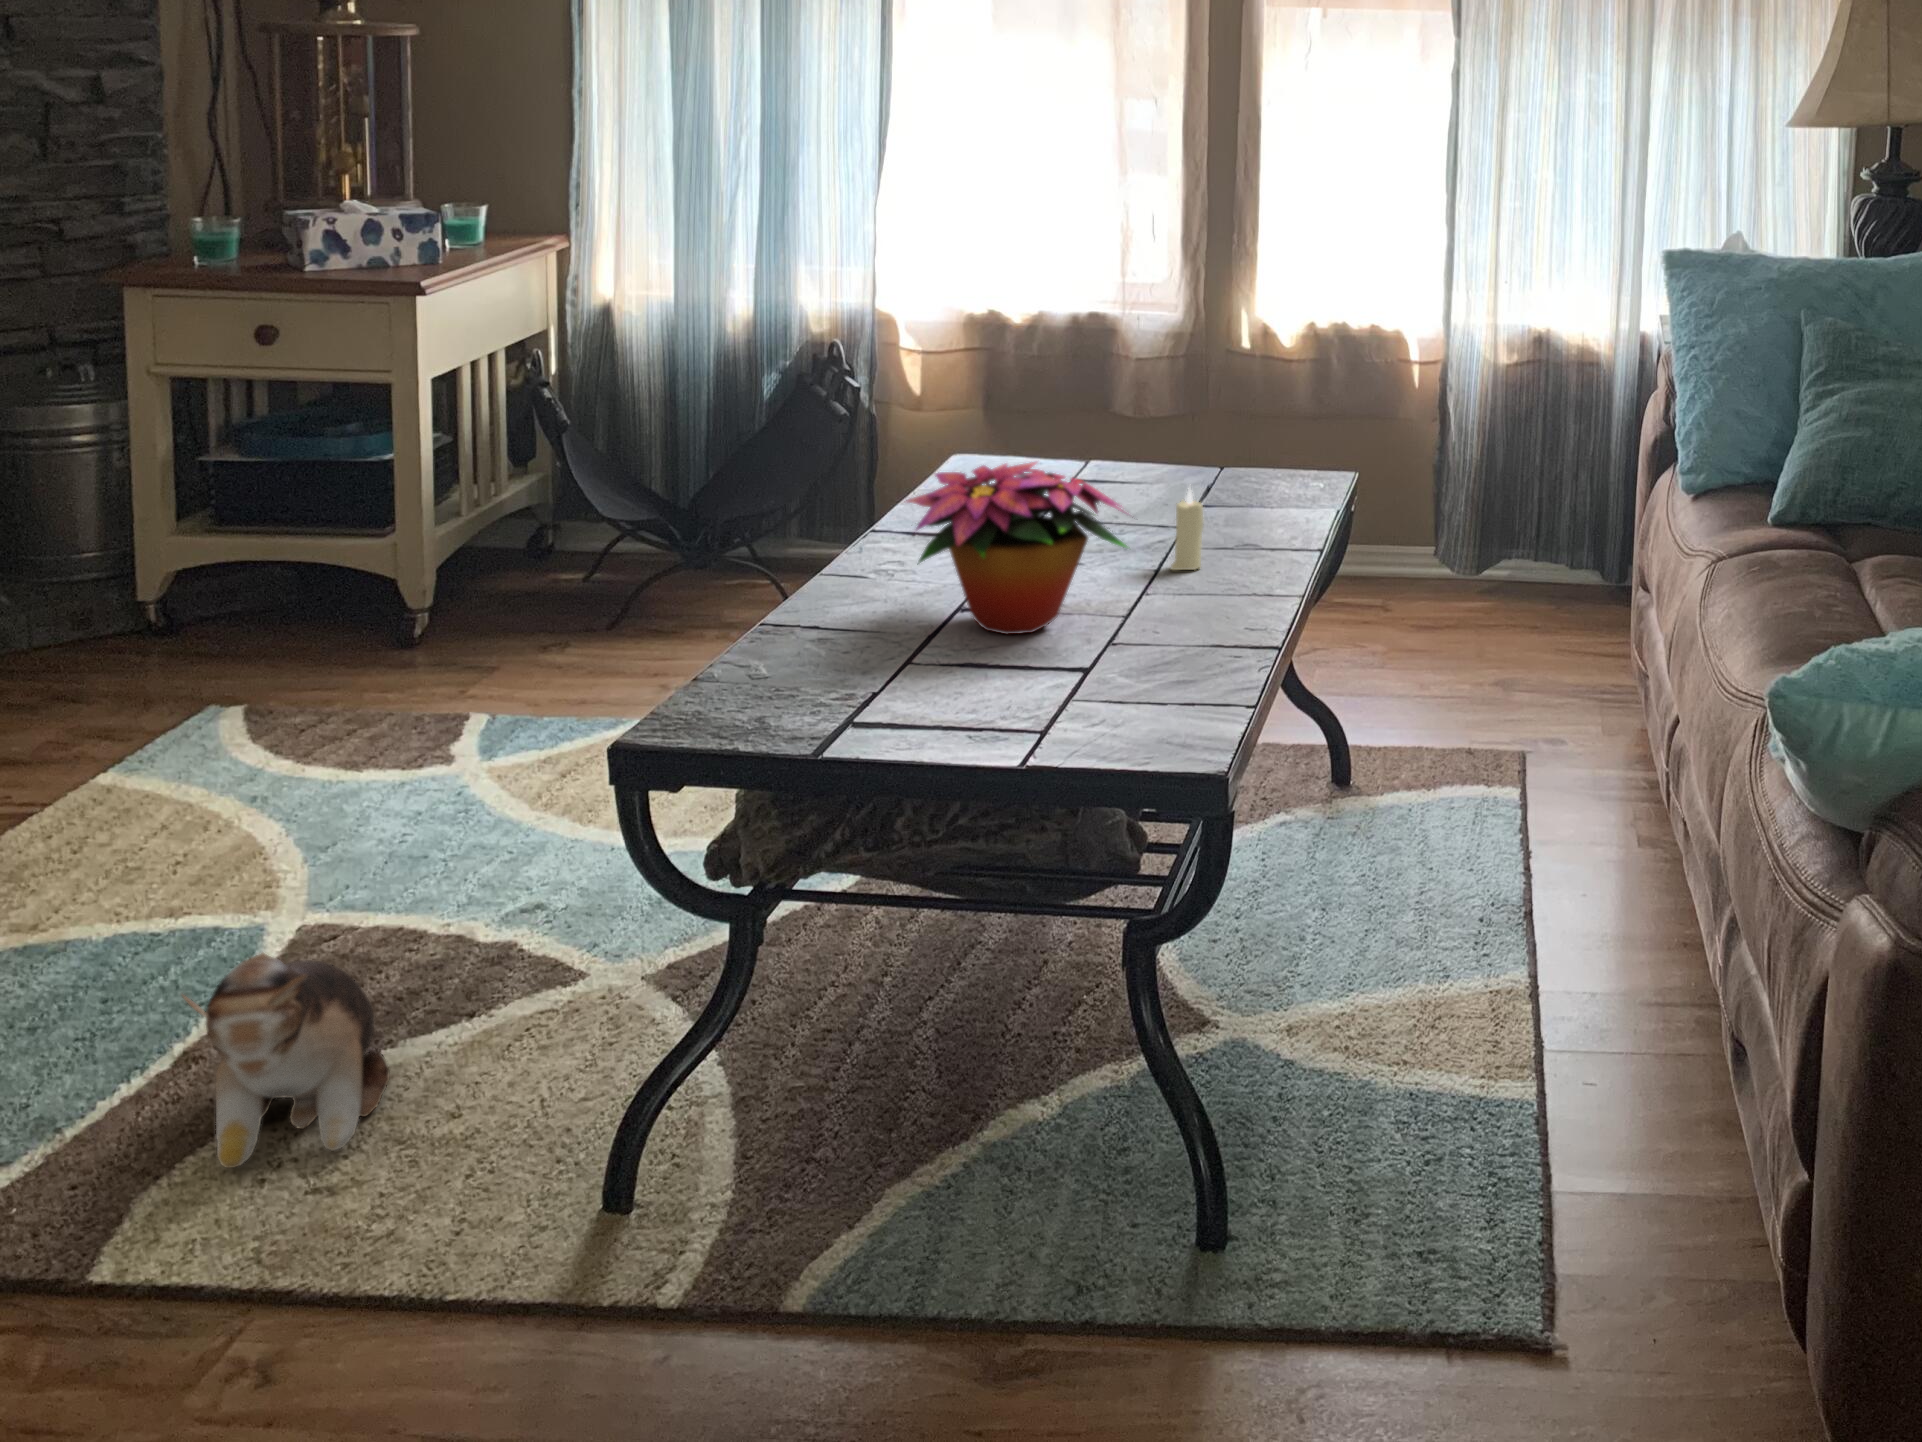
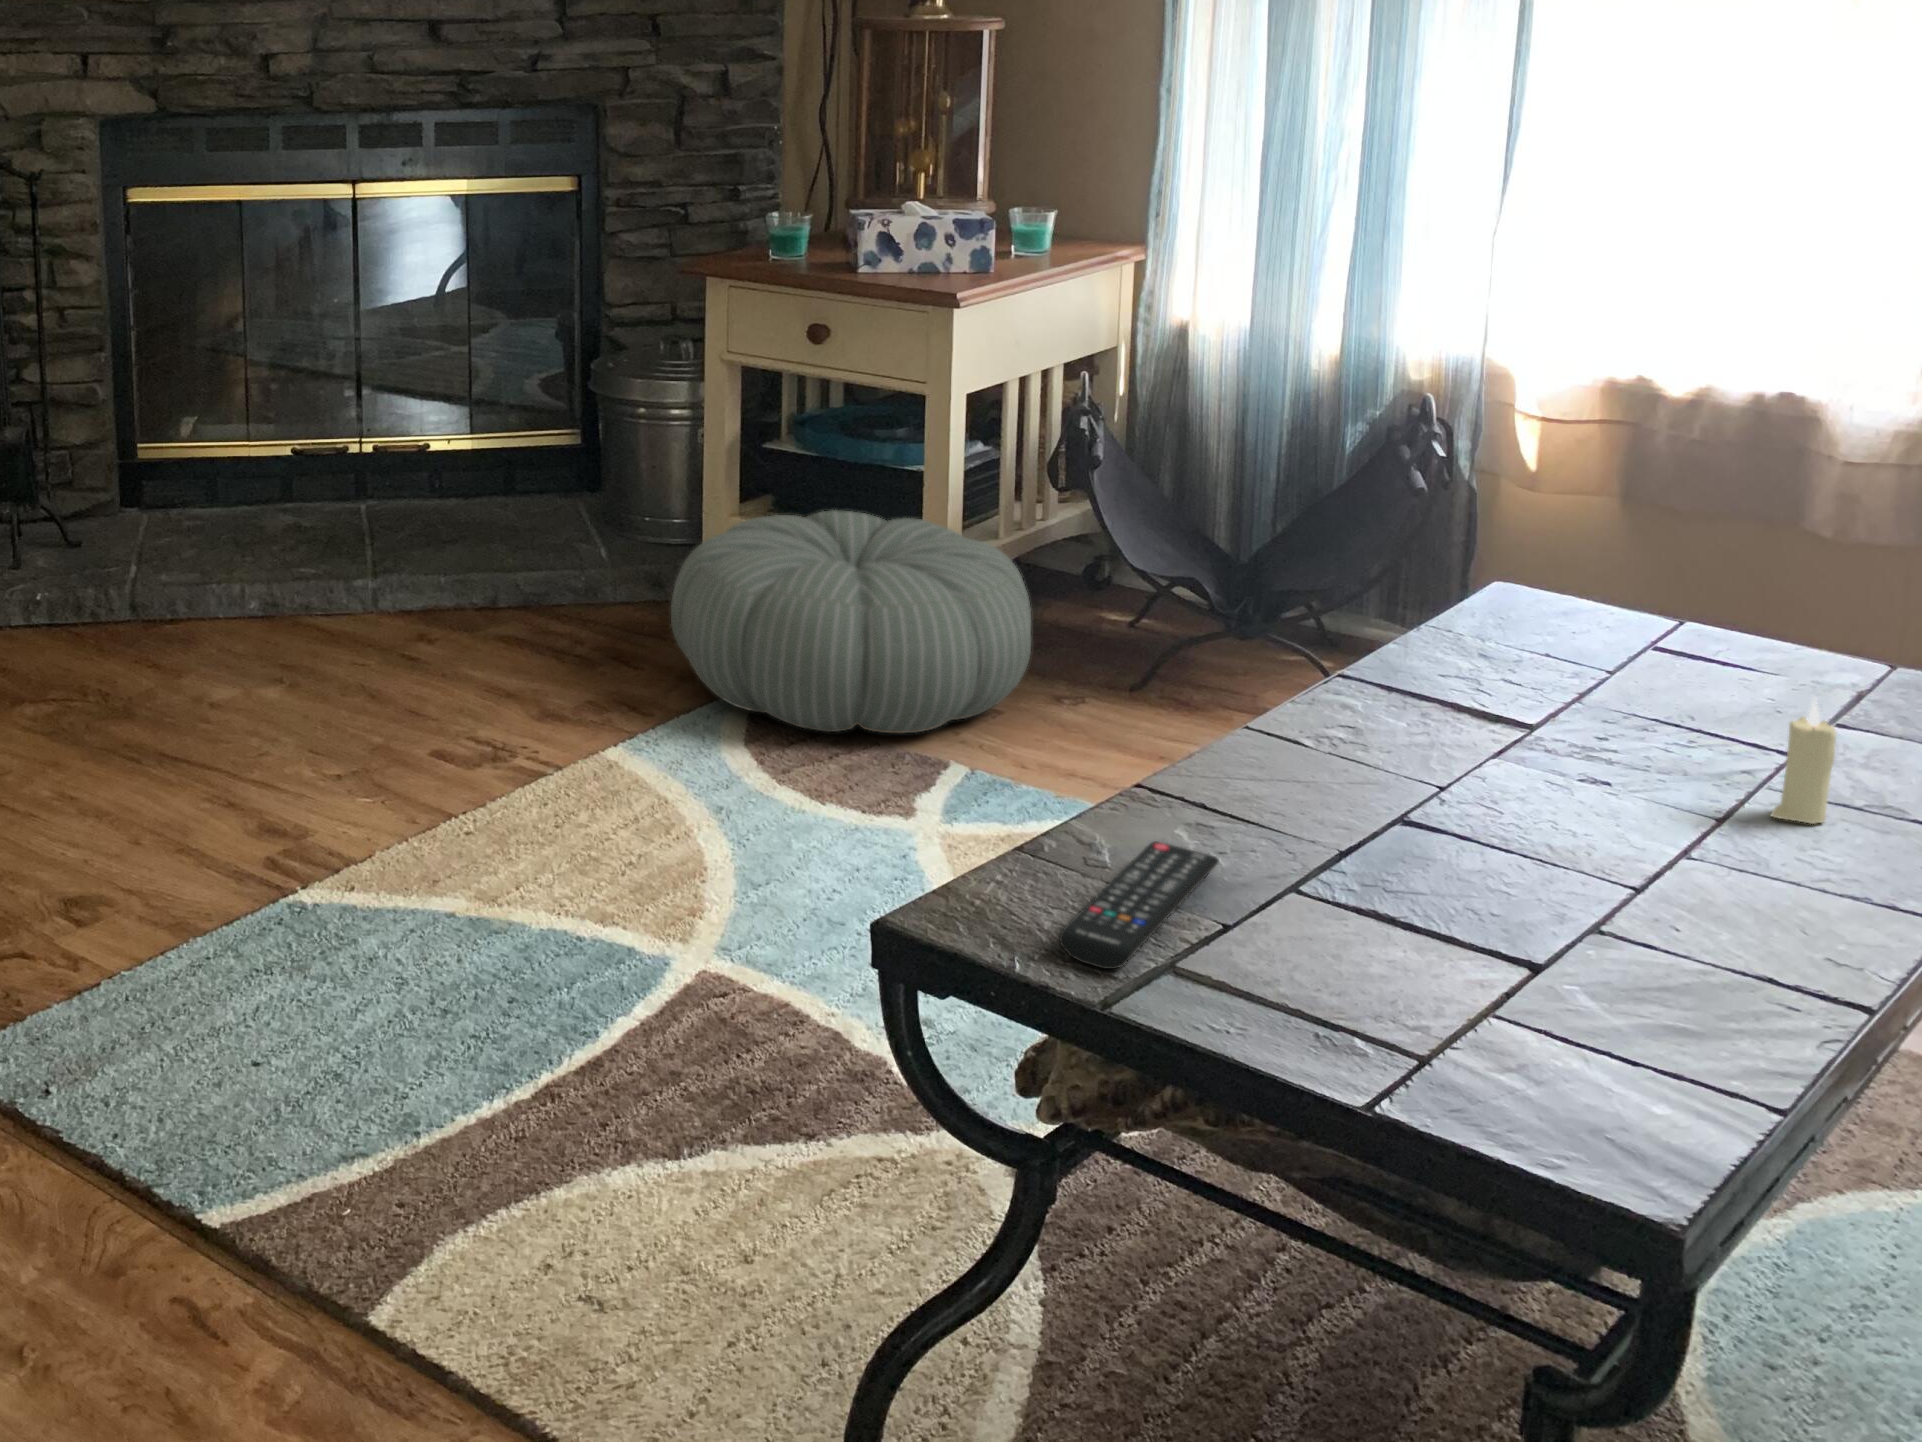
flower arrangement: present [906,462,1127,634] -> none [1326,622,1703,876]
pouf: none [134,503,529,712] -> present [671,510,1031,733]
remote control: none [757,655,845,740] -> present [1060,841,1219,969]
plush toy: present [182,953,389,1168] -> none [477,1027,706,1257]

